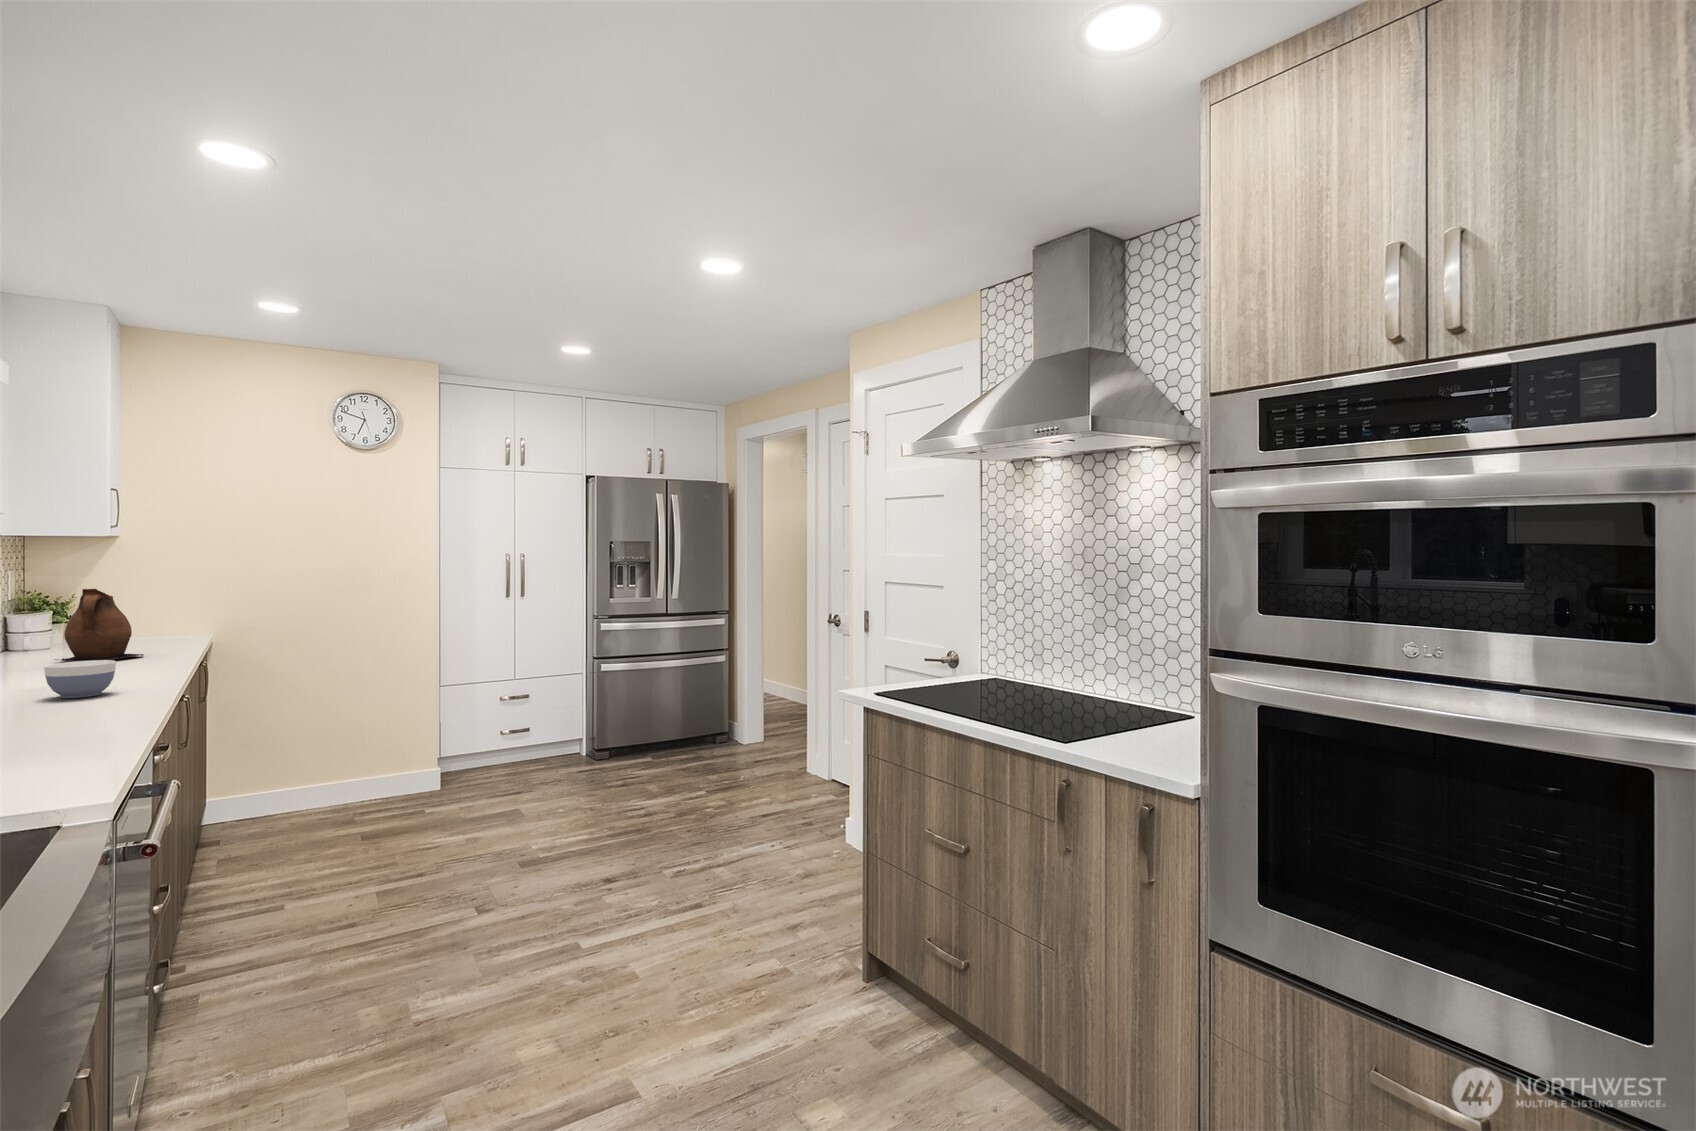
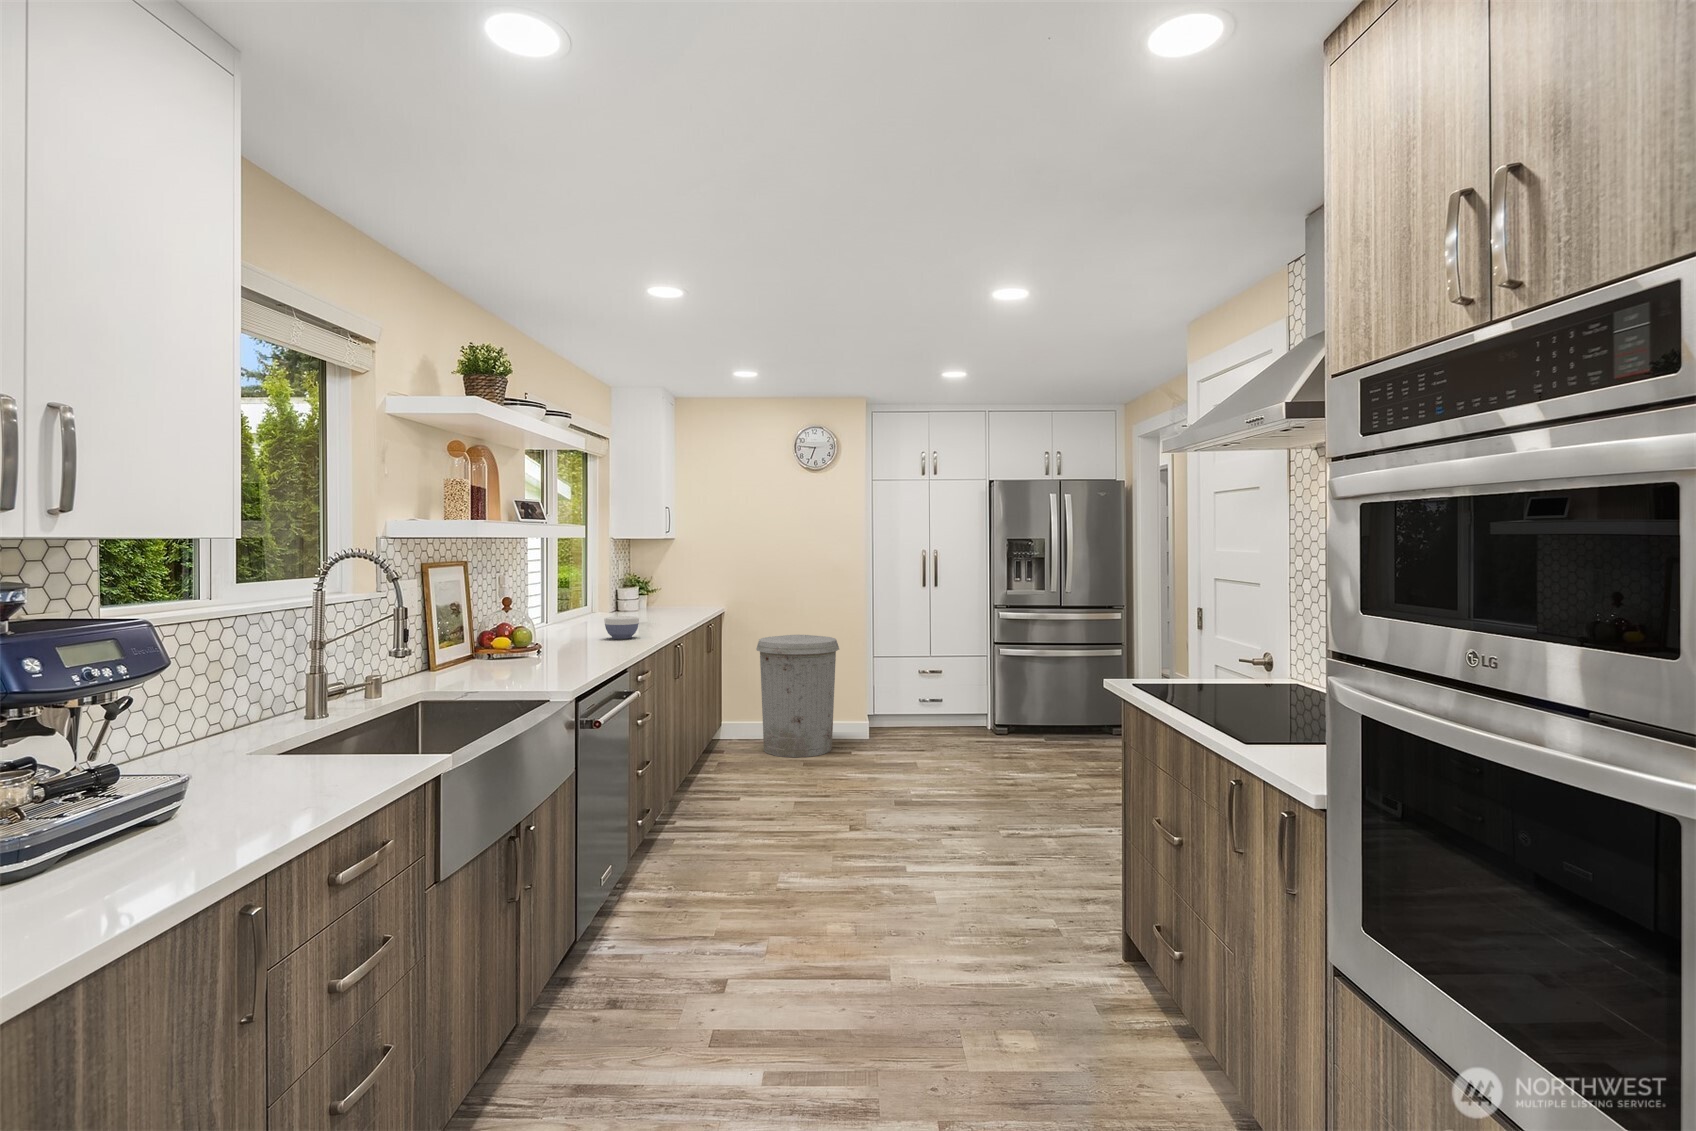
ceramic pitcher: present [61,589,144,661] -> none [631,571,676,619]
trash can: none [273,666,402,833] -> present [756,635,839,757]

